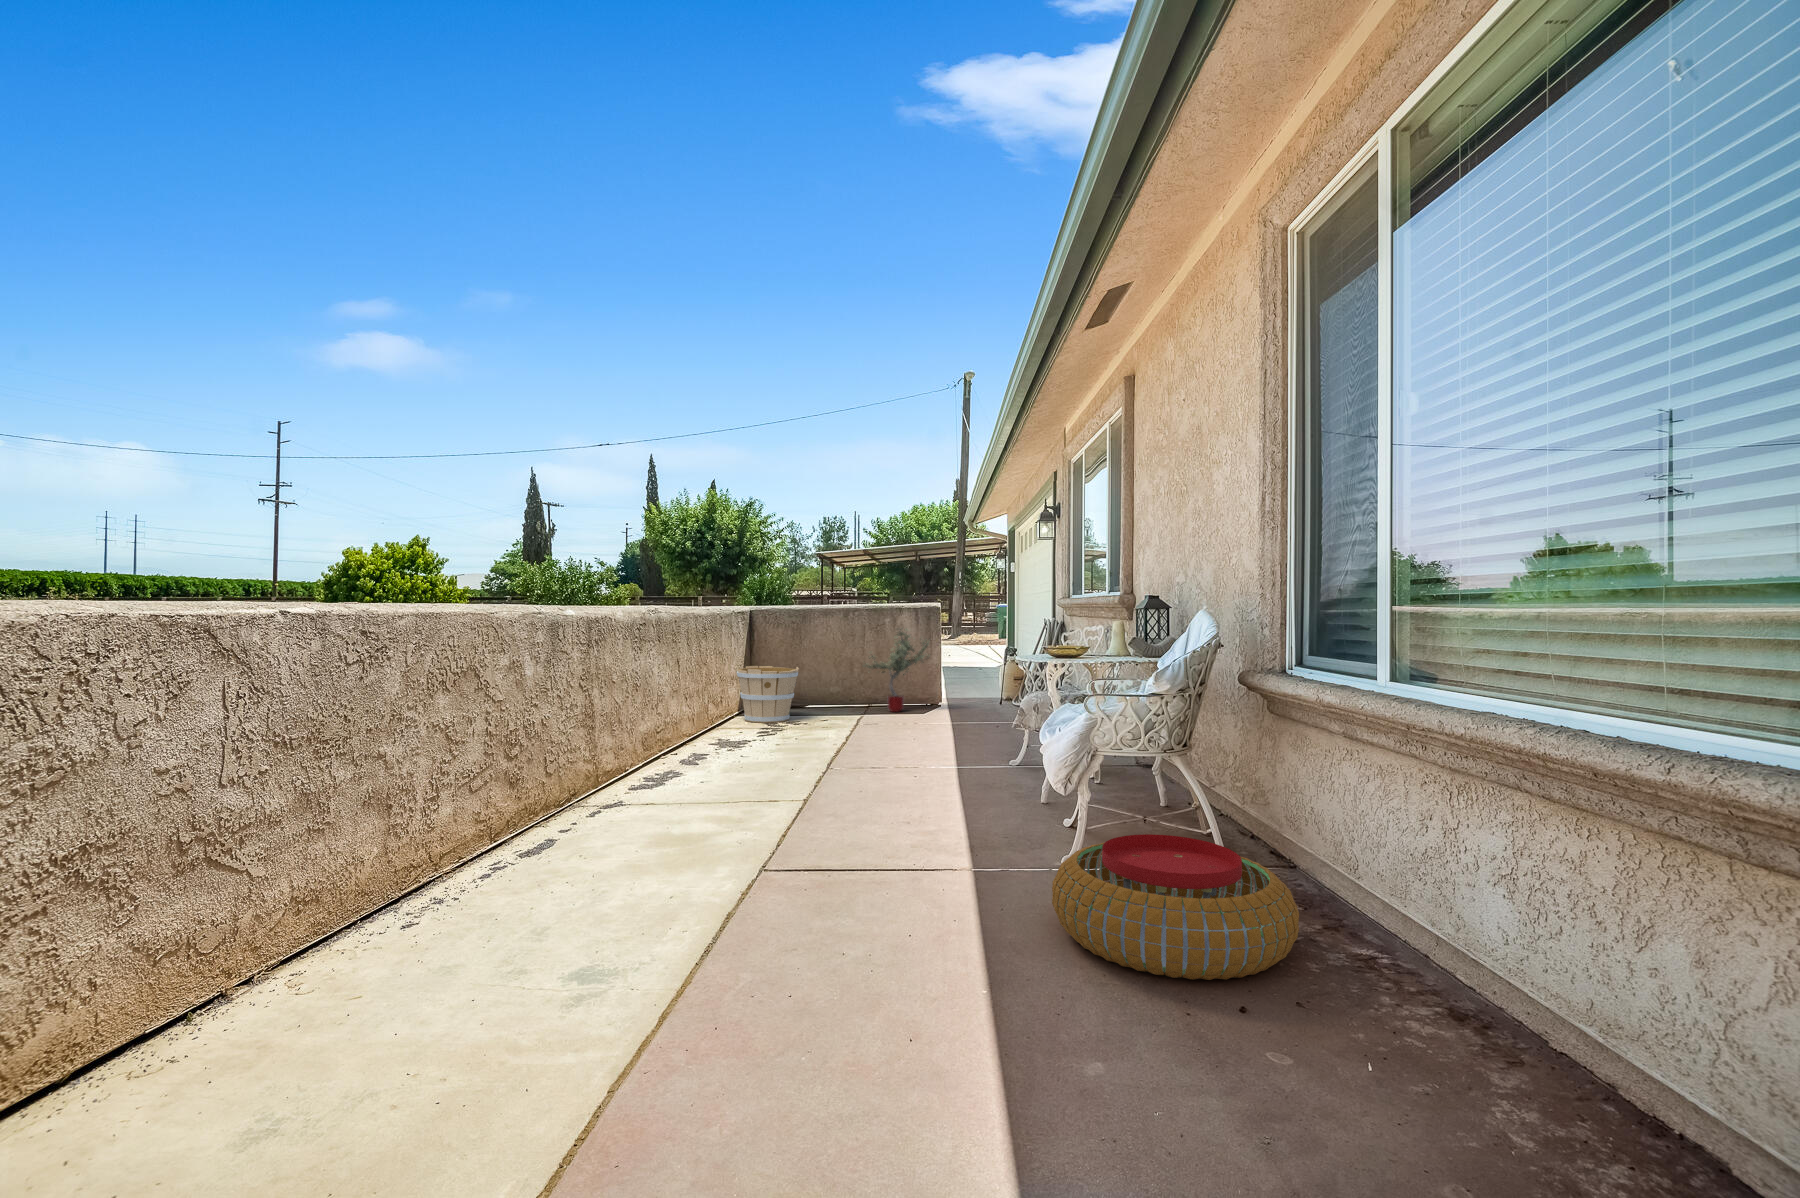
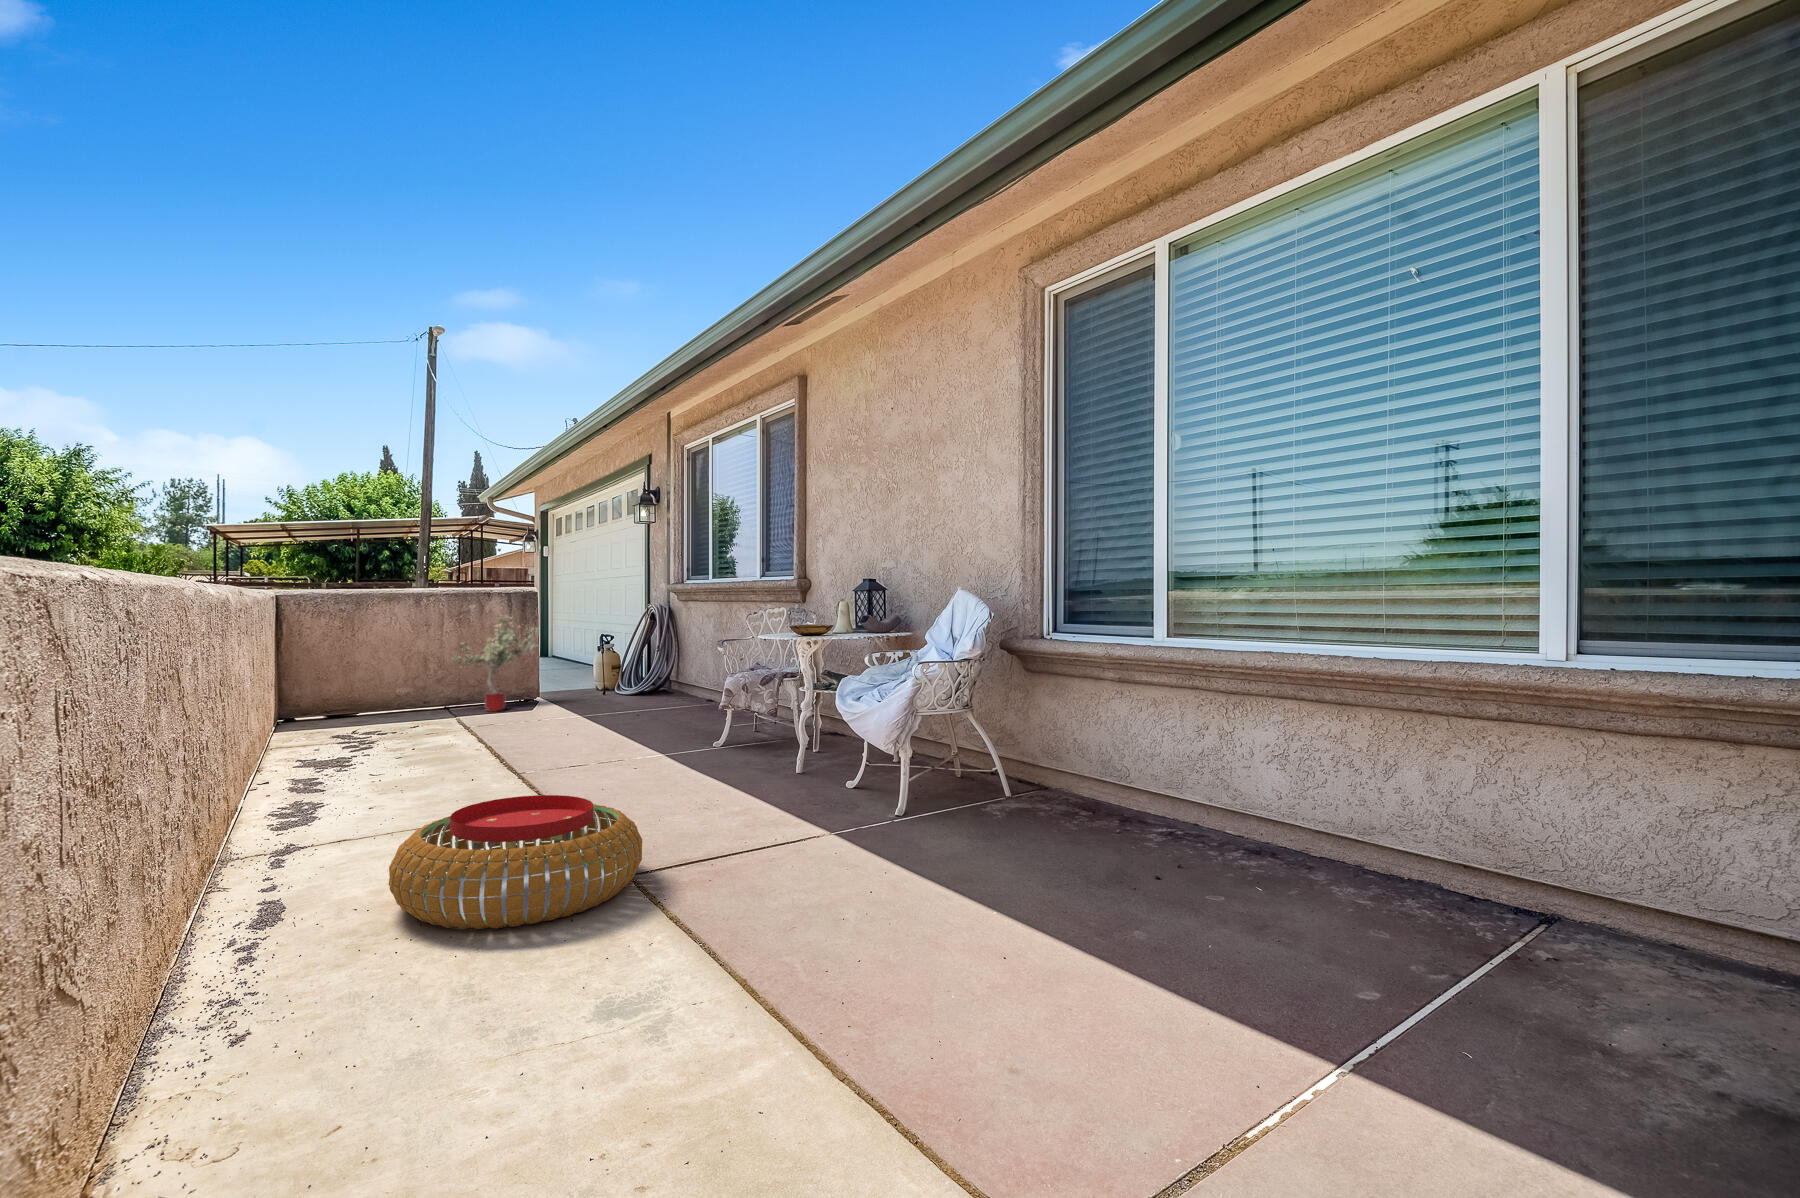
wooden bucket: present [737,666,799,723] -> none [283,663,382,737]
pouf: present [1052,834,1299,980] -> present [389,795,642,929]

